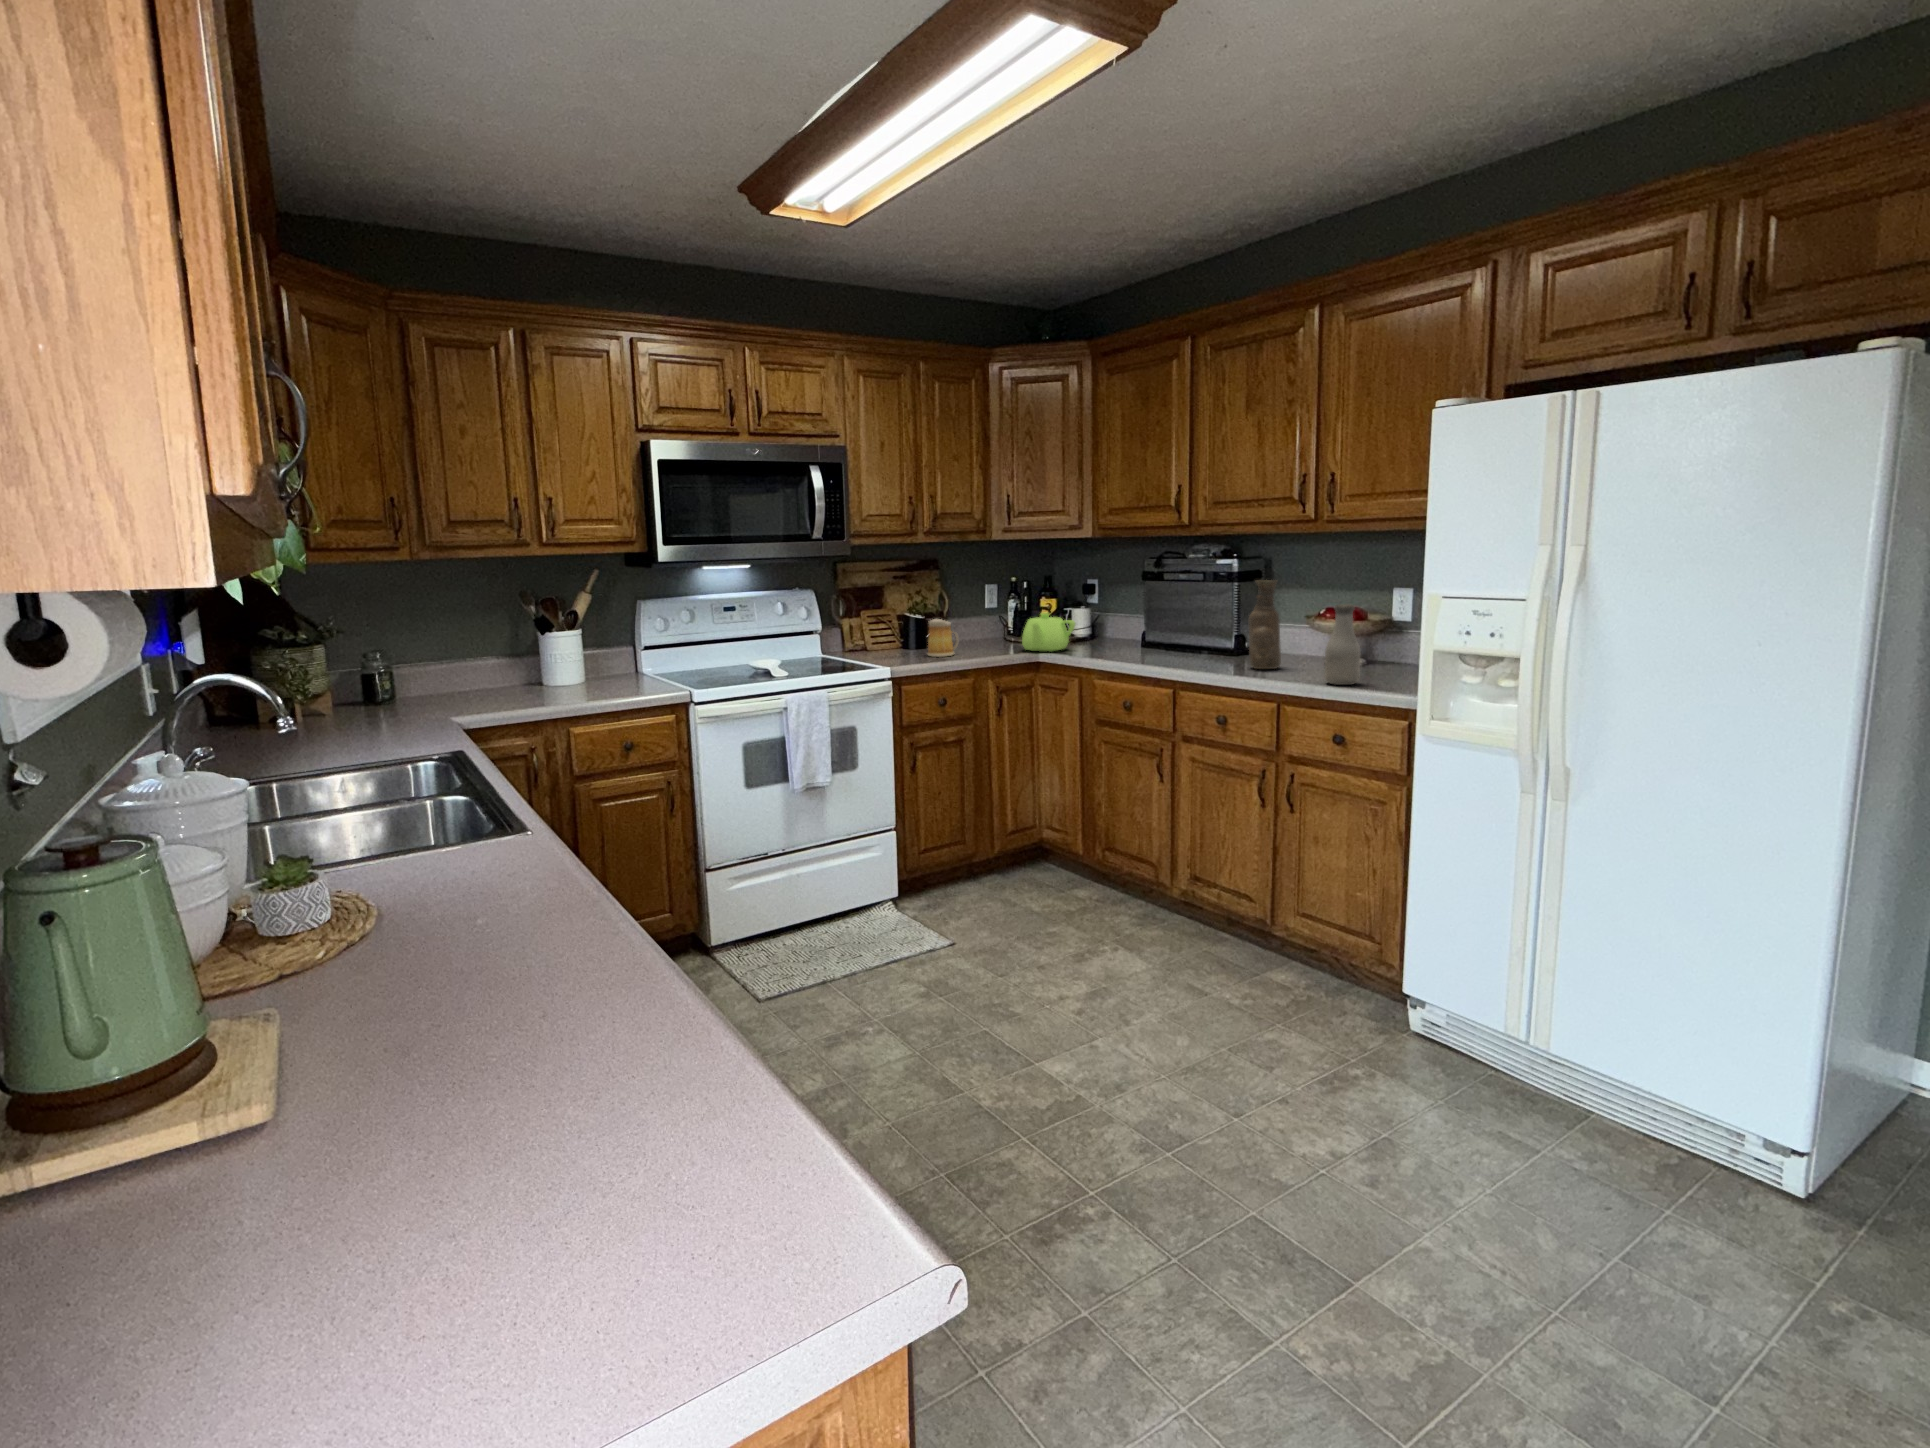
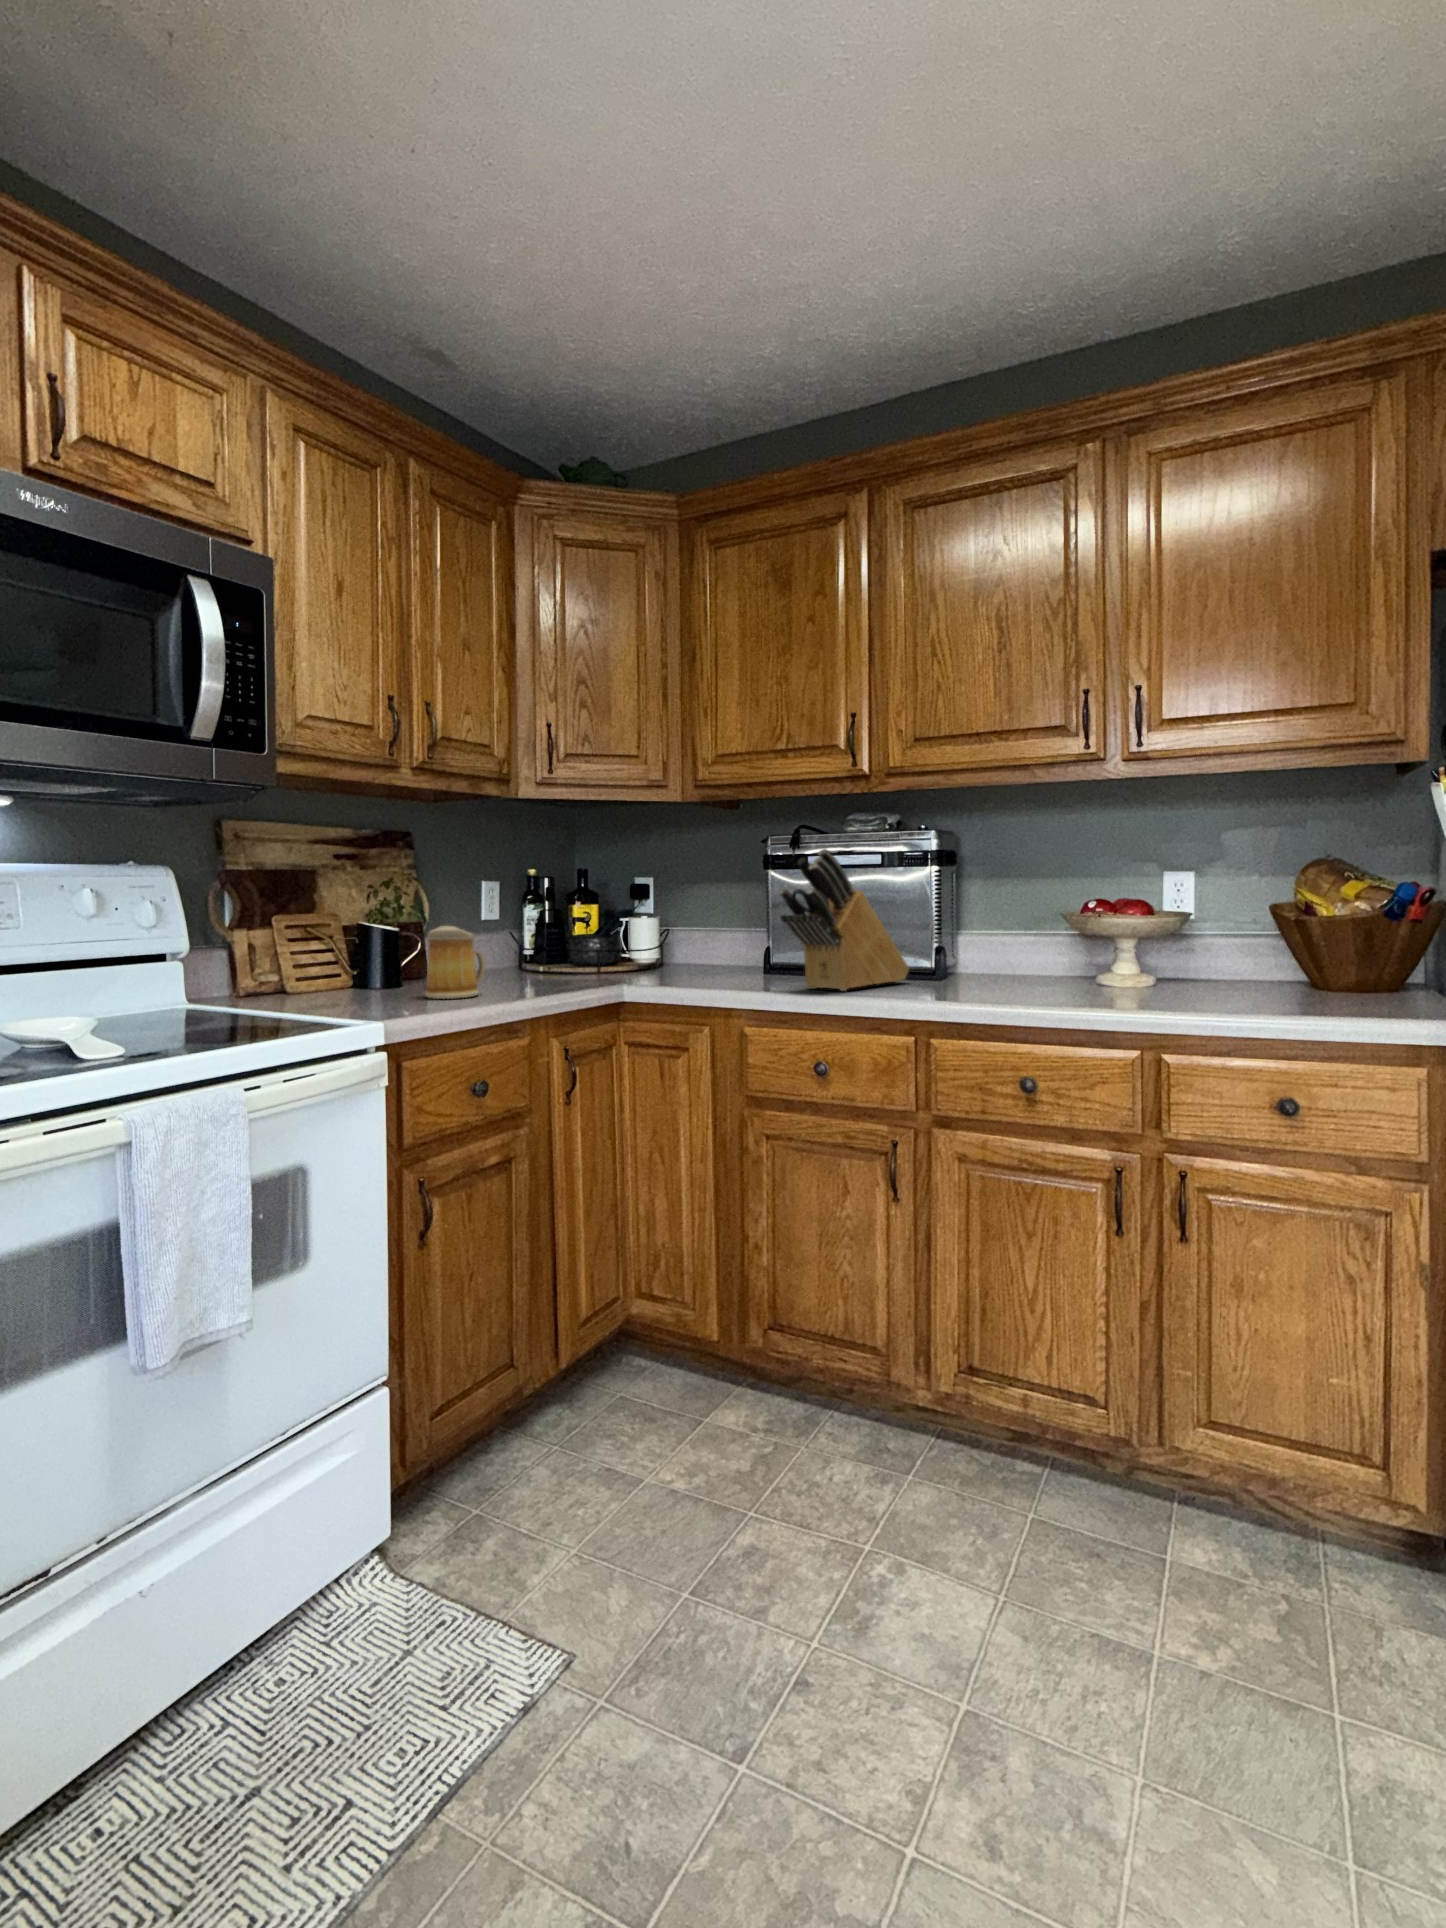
knife block: none [1110,577,1207,661] -> present [779,849,909,991]
vase: present [1249,580,1281,669] -> none [1025,850,1078,995]
bottle: present [1324,604,1360,685] -> none [1227,876,1289,1013]
teapot: present [1022,613,1075,651] -> none [588,918,679,984]

